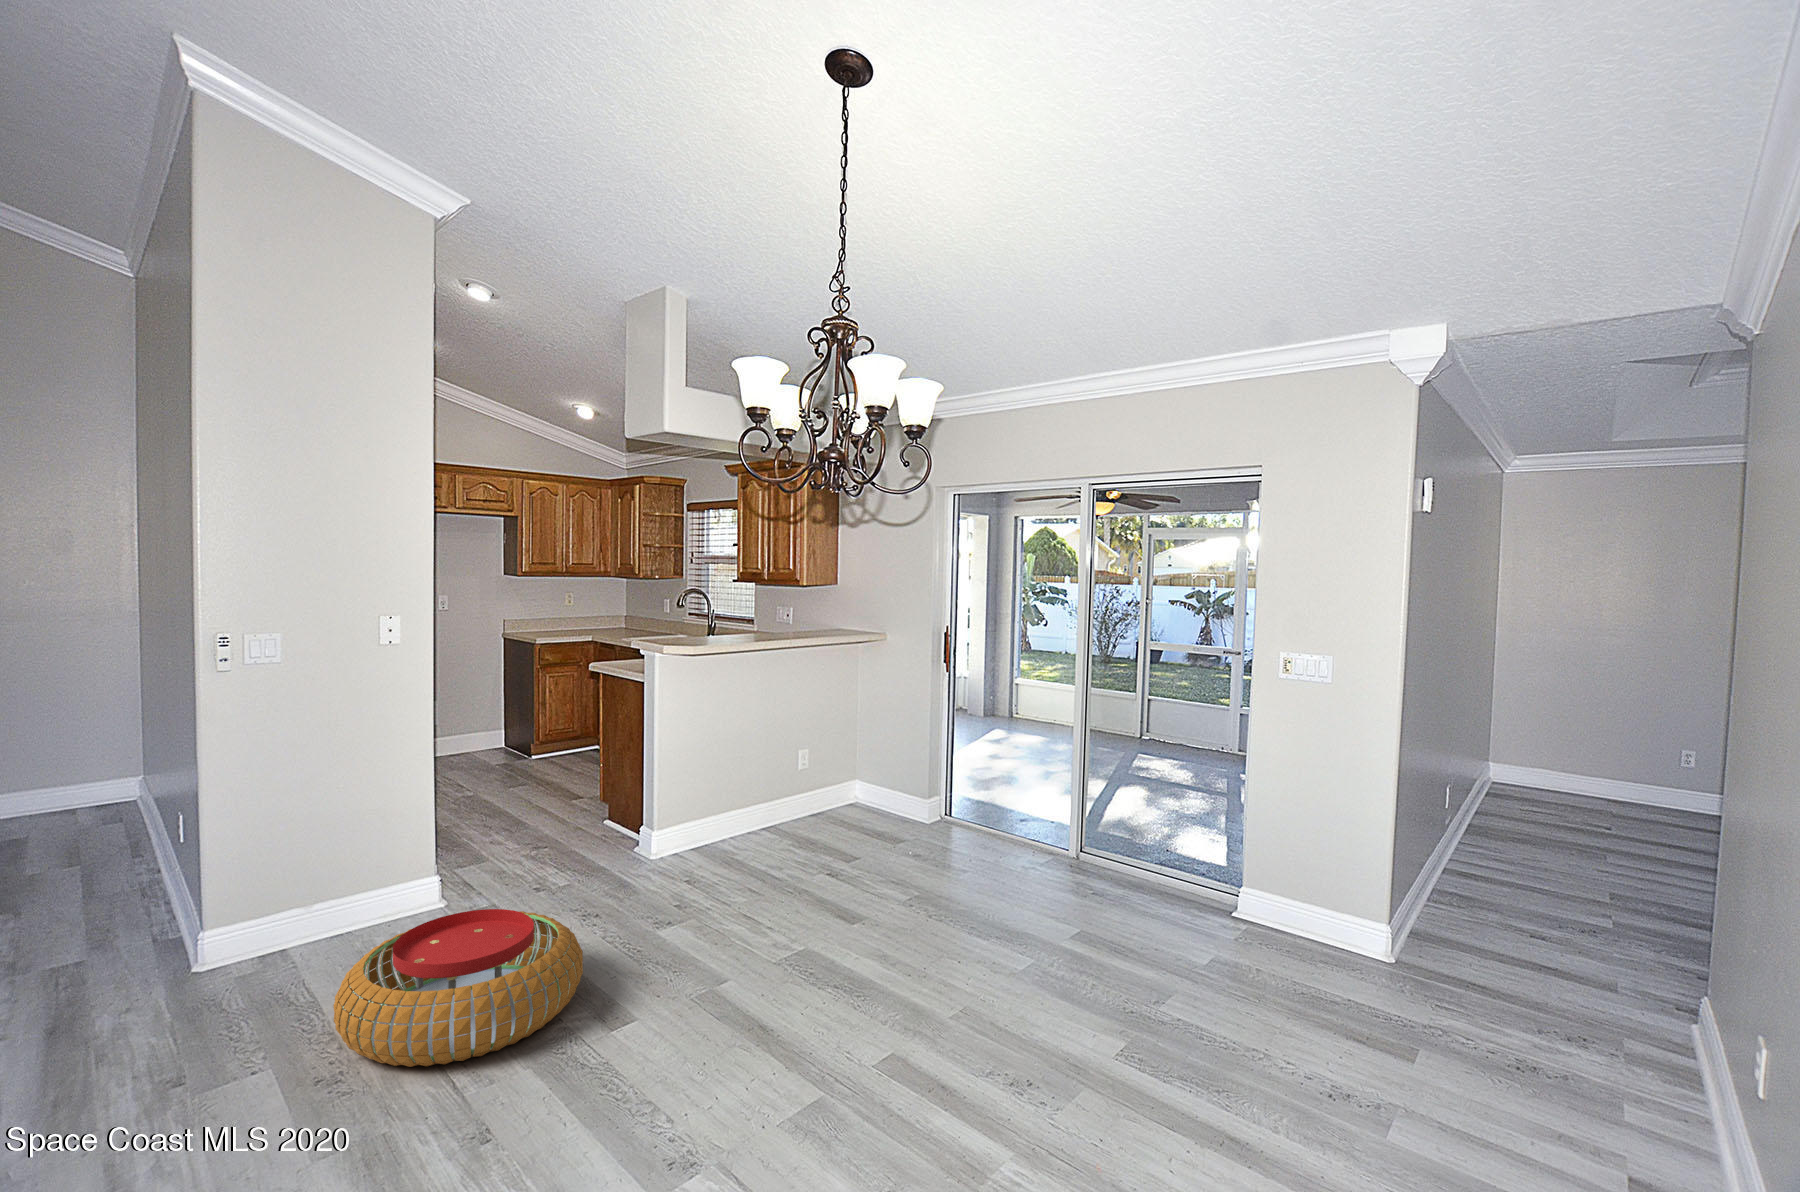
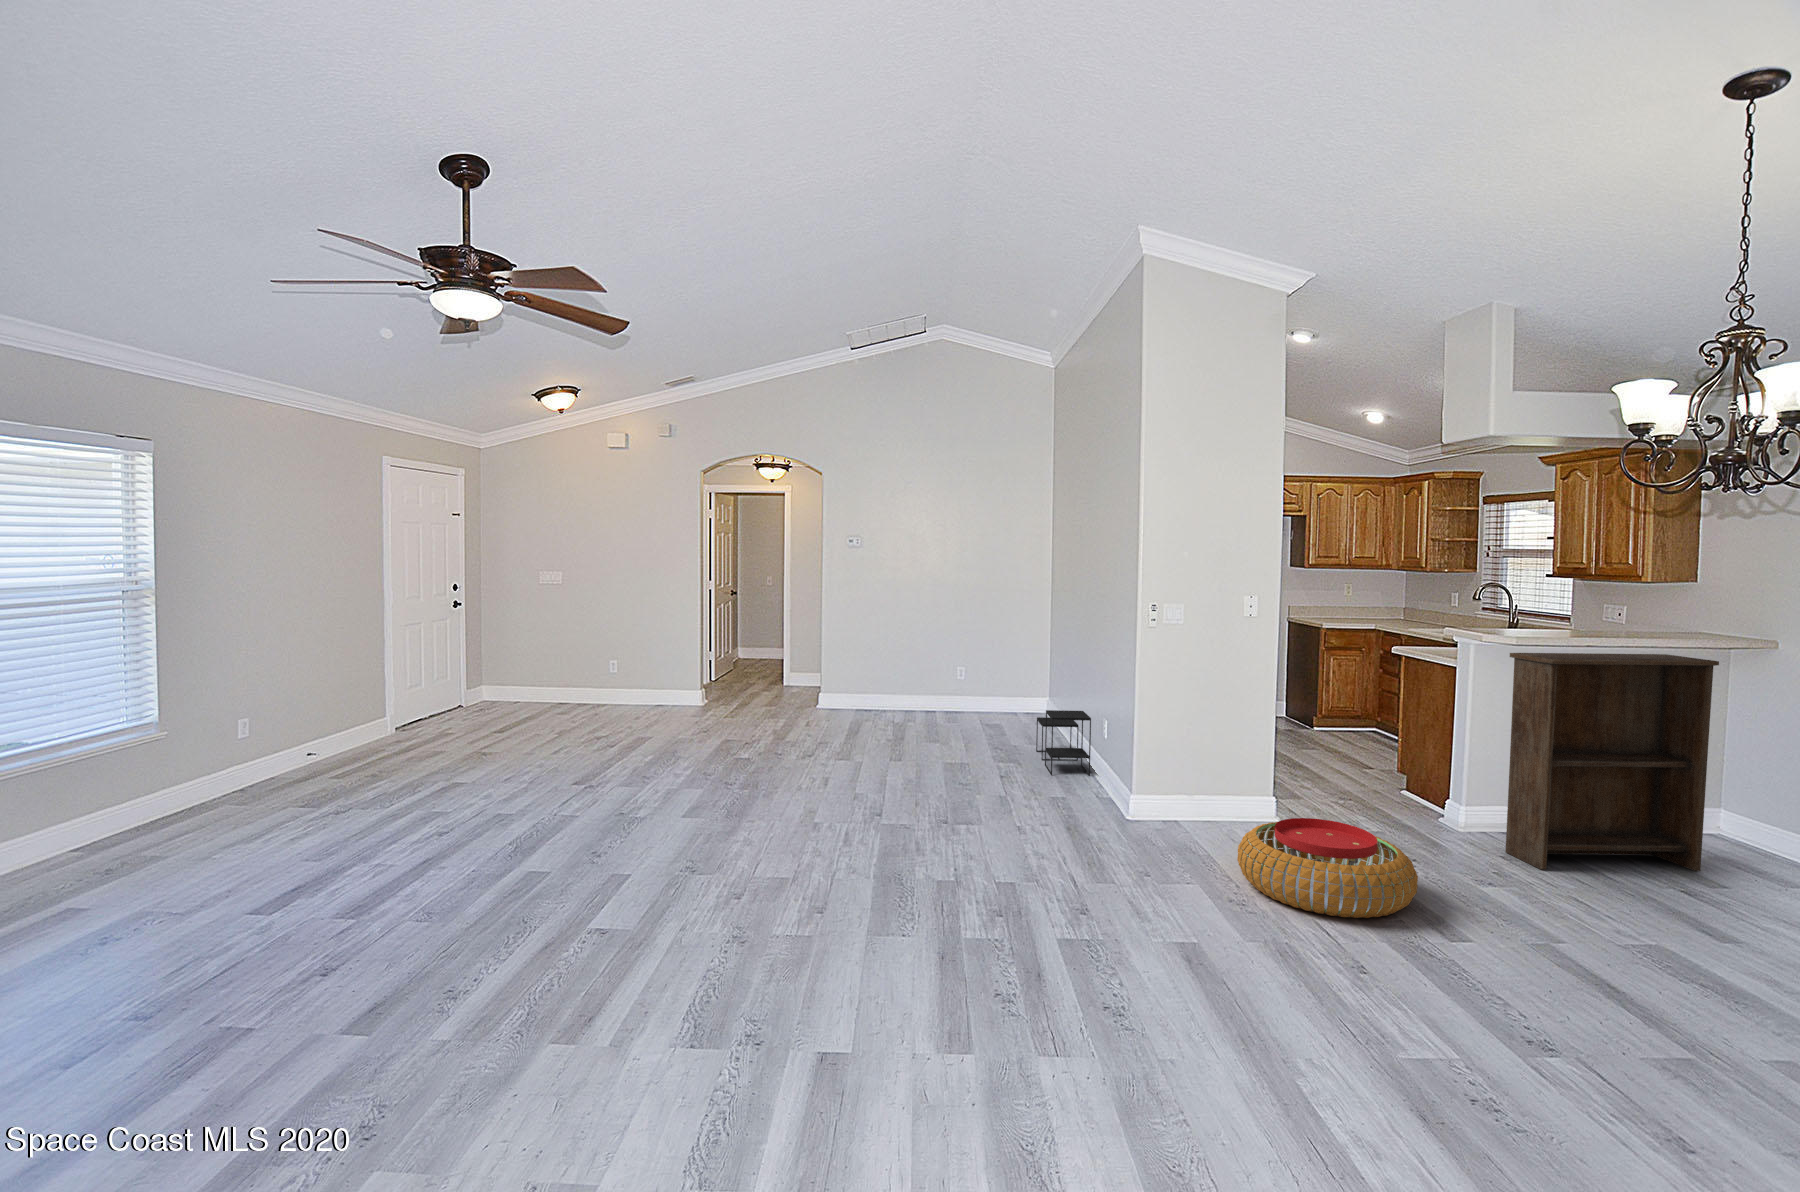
bookshelf: none [688,652,850,890] -> present [1505,653,1719,871]
side table: none [55,803,147,925] -> present [1036,710,1091,776]

